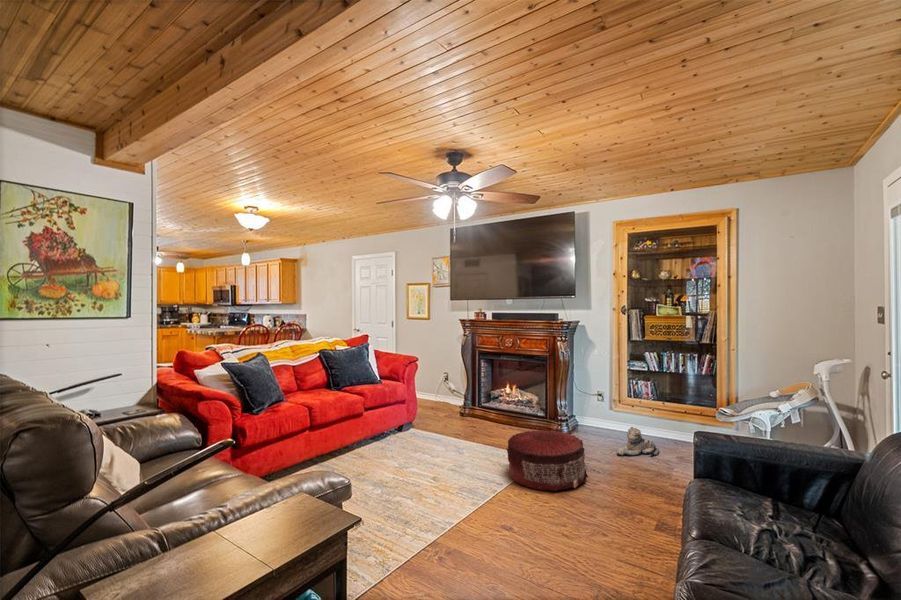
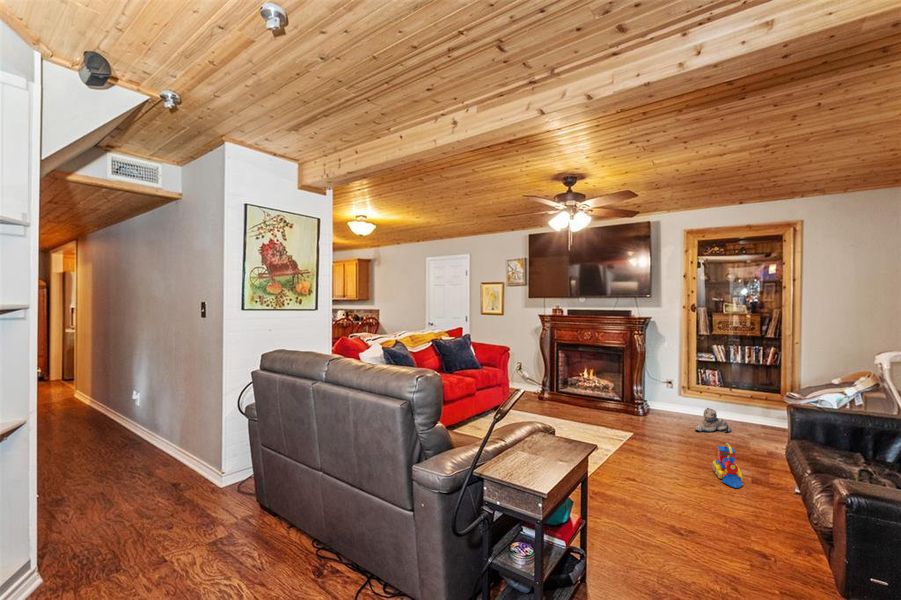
pouf: present [507,429,588,491] -> none [608,407,681,455]
toy train: none [614,479,643,542] -> present [712,443,744,488]

